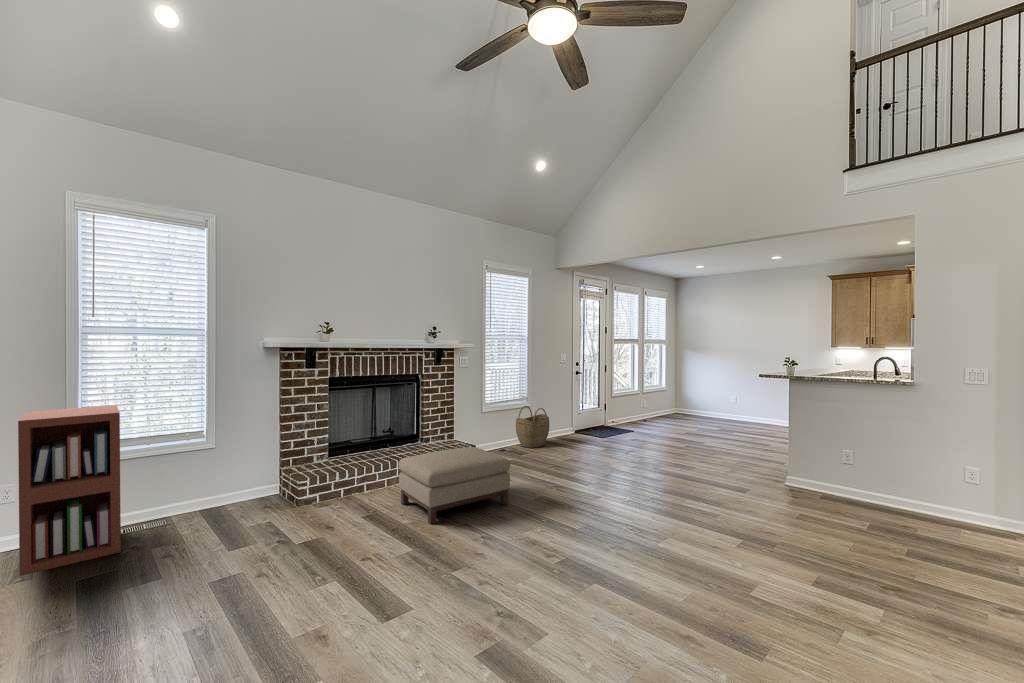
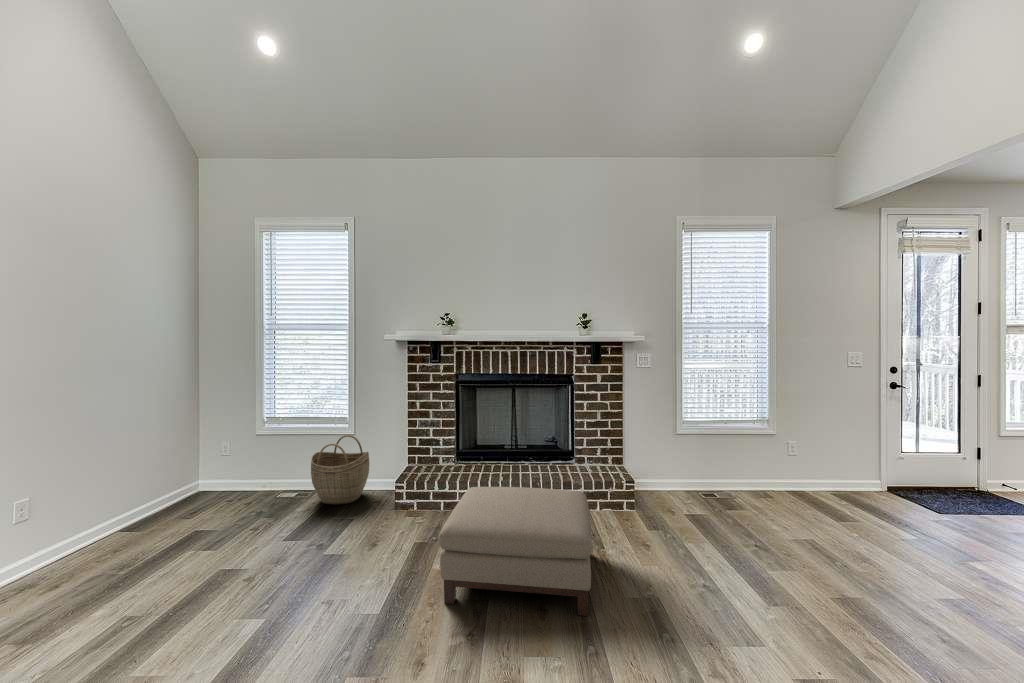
bookshelf: present [18,405,121,576] -> none [190,389,287,514]
woven basket: present [516,406,549,448] -> present [311,435,369,504]

